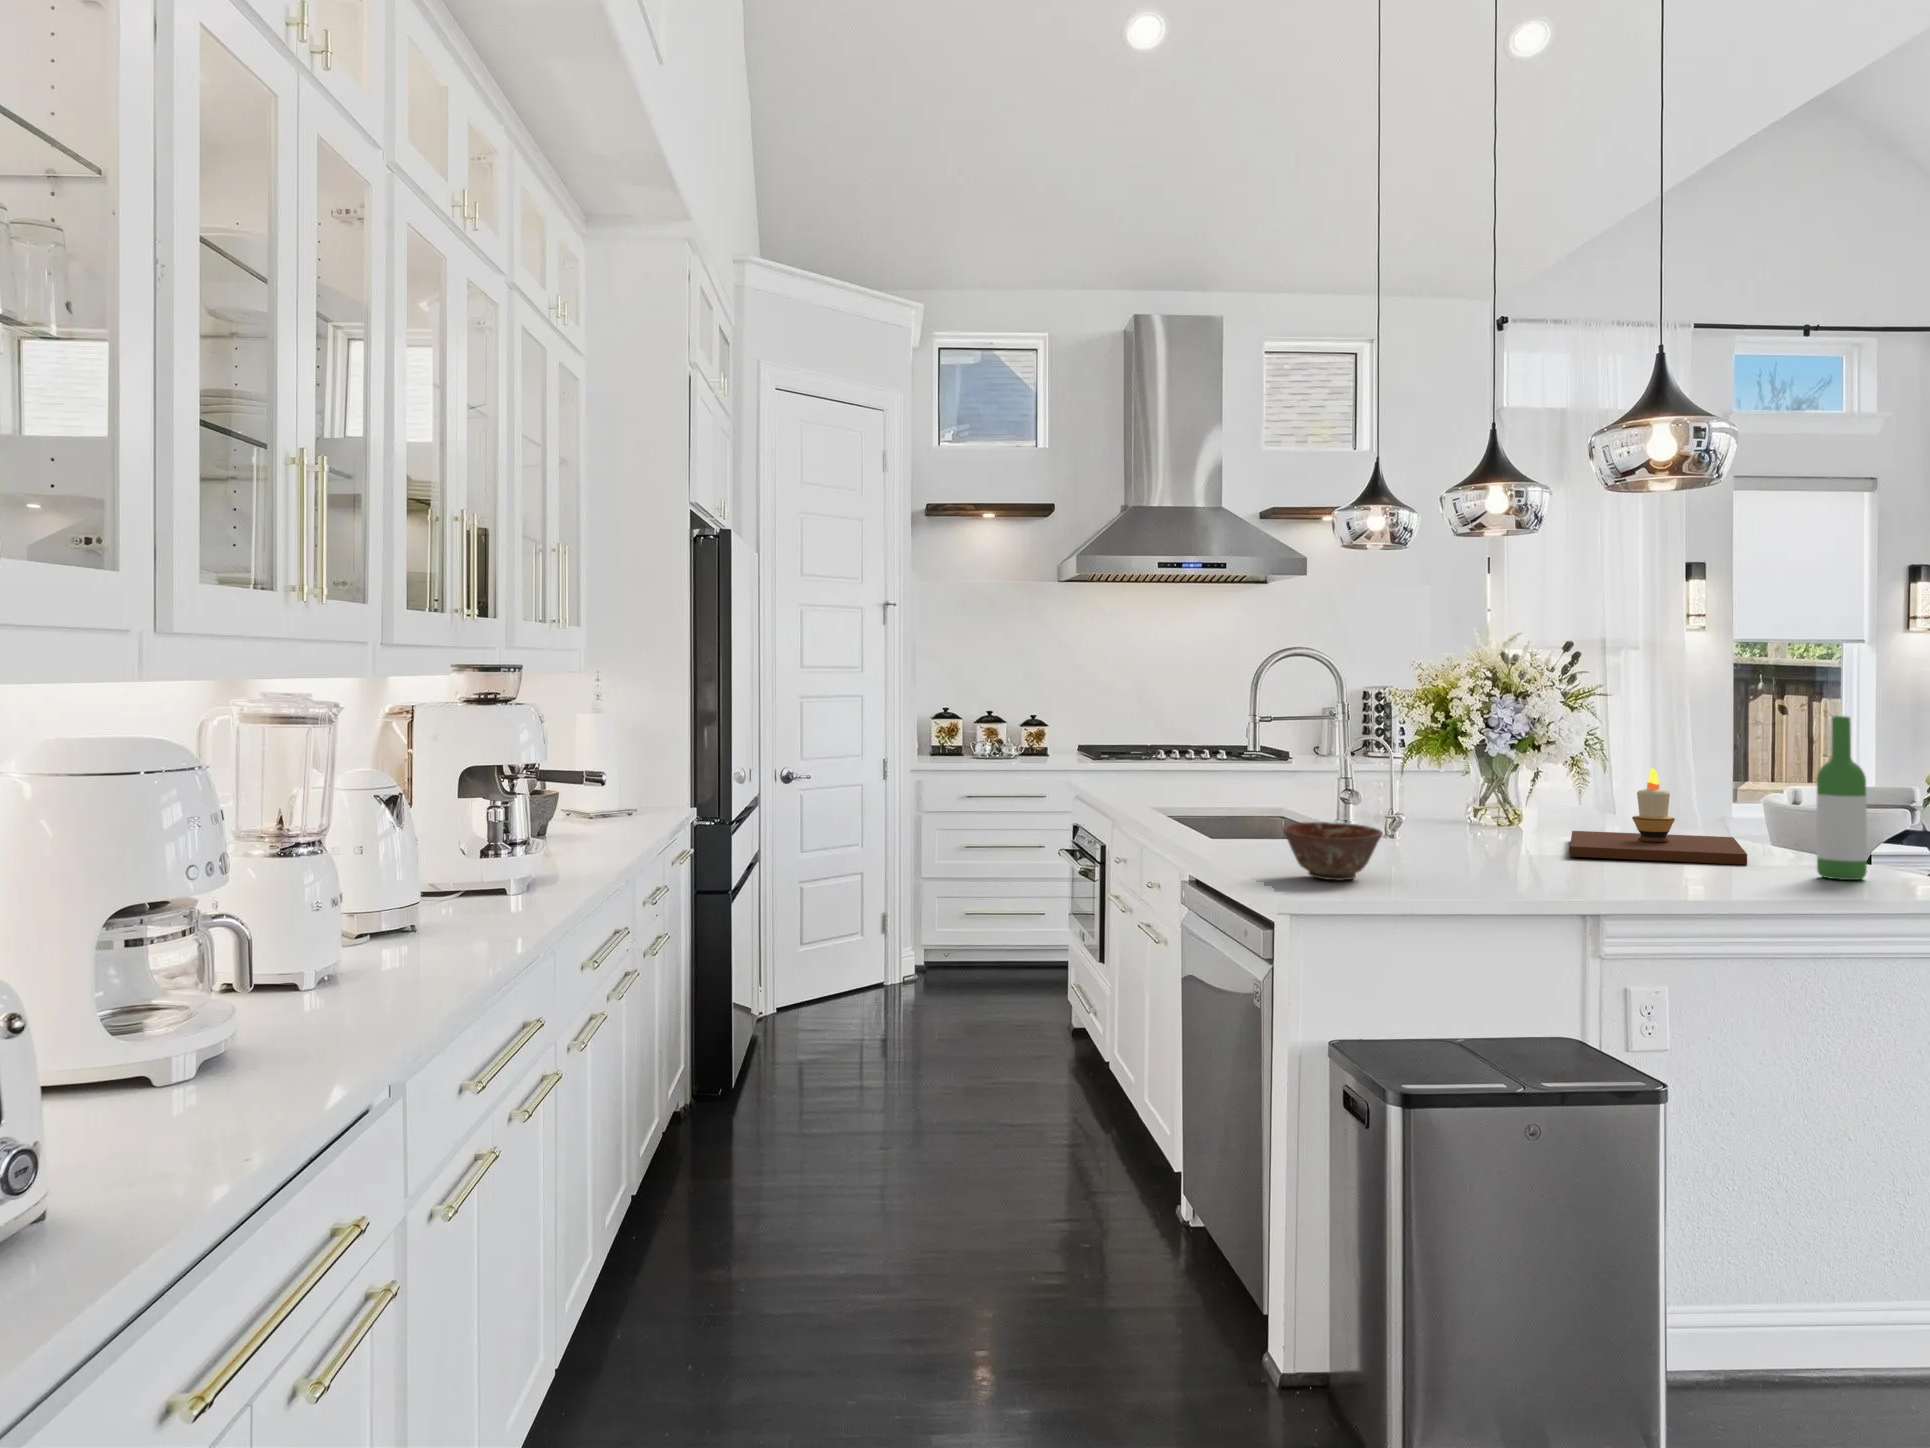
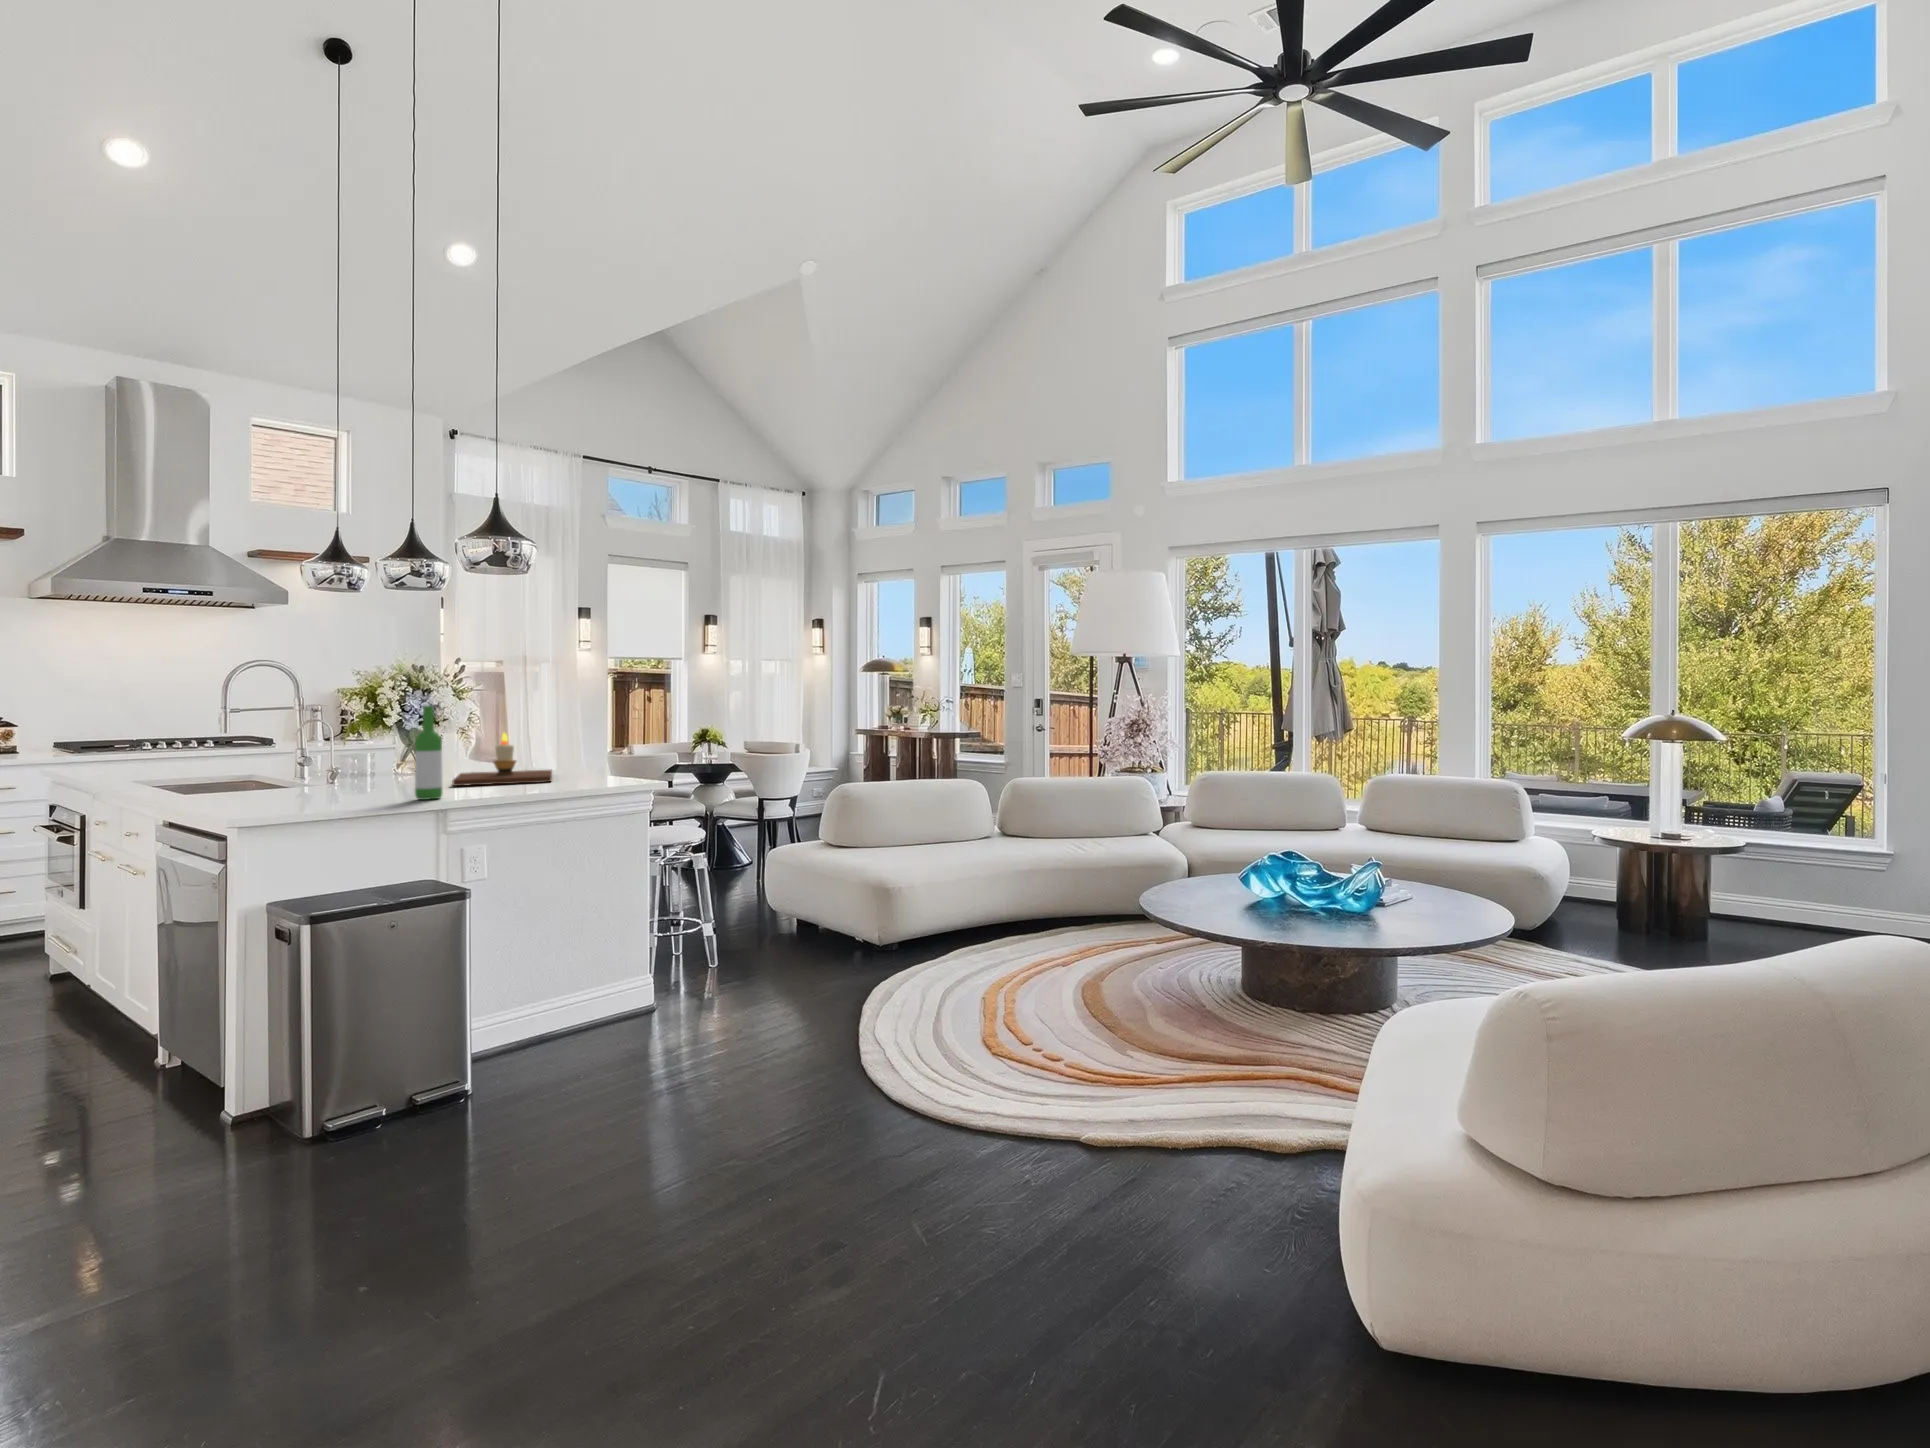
wine bottle: present [1817,716,1867,880] -> present [415,706,443,800]
ceramic bowl: present [1283,822,1383,880] -> none [247,774,322,810]

